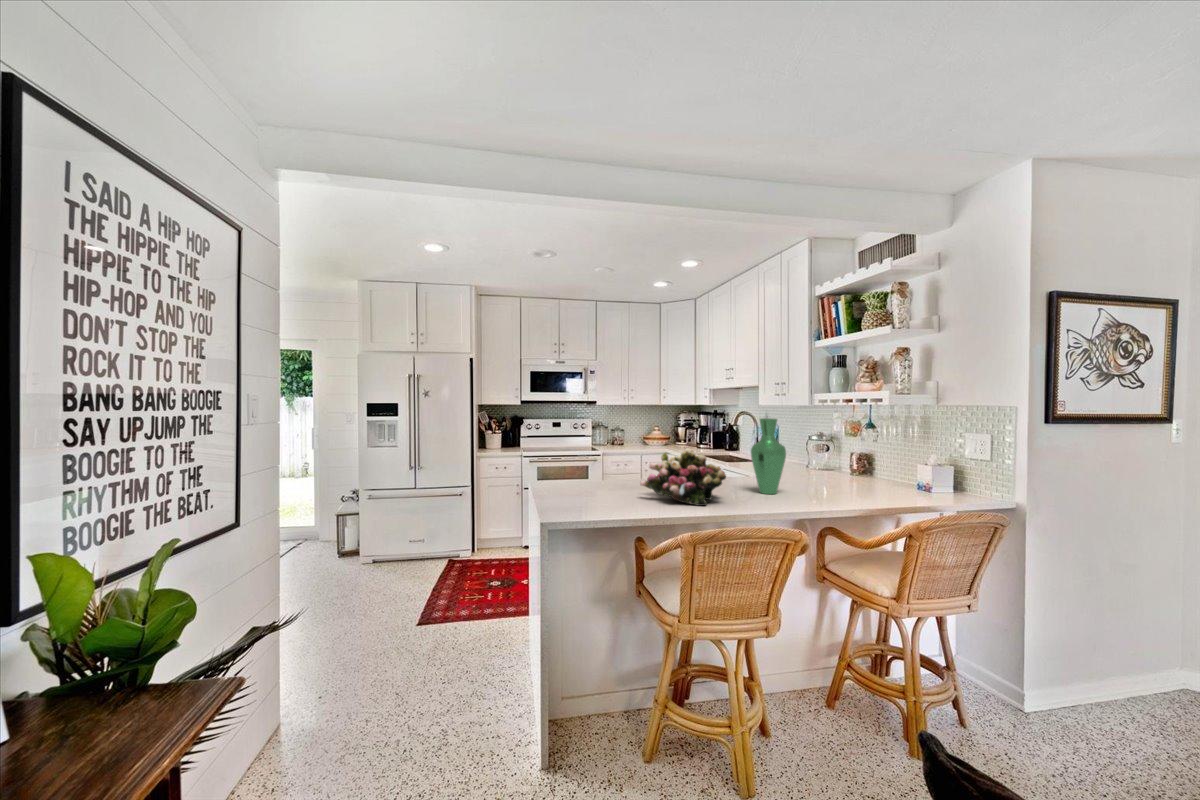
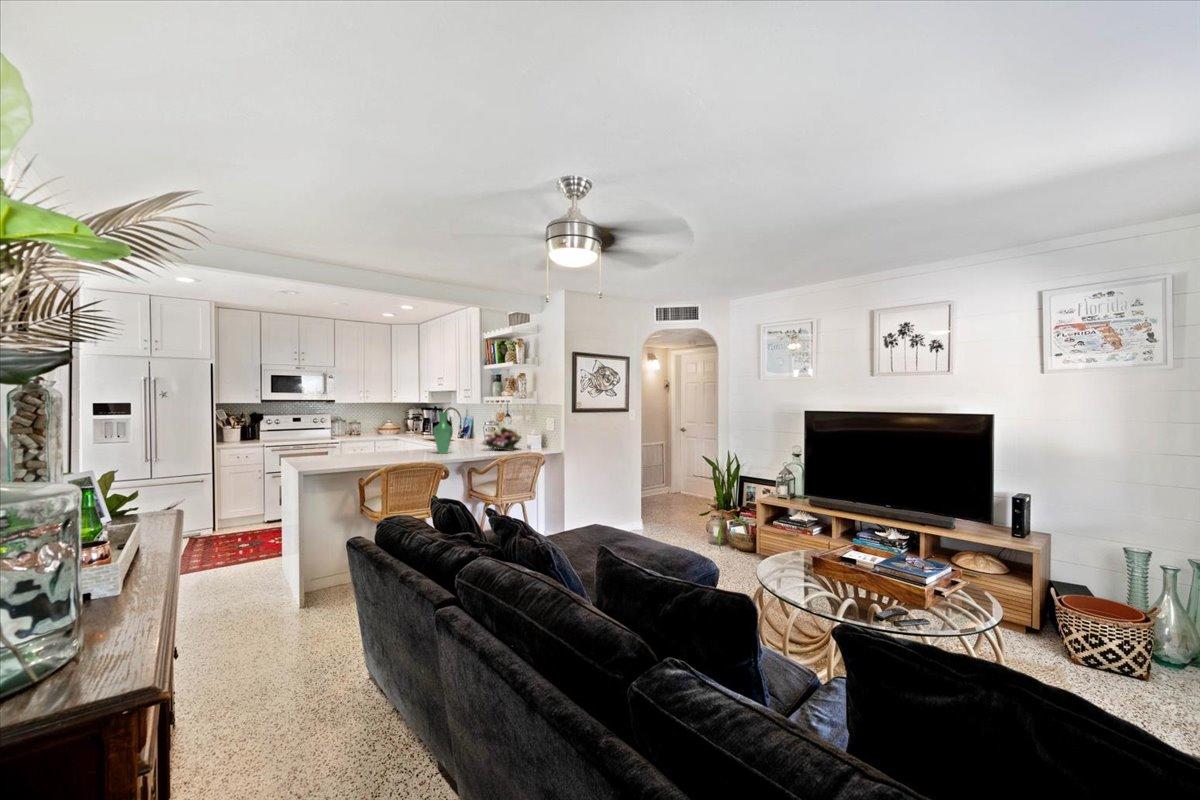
flower arrangement: present [640,448,726,506] -> present [481,426,521,451]

